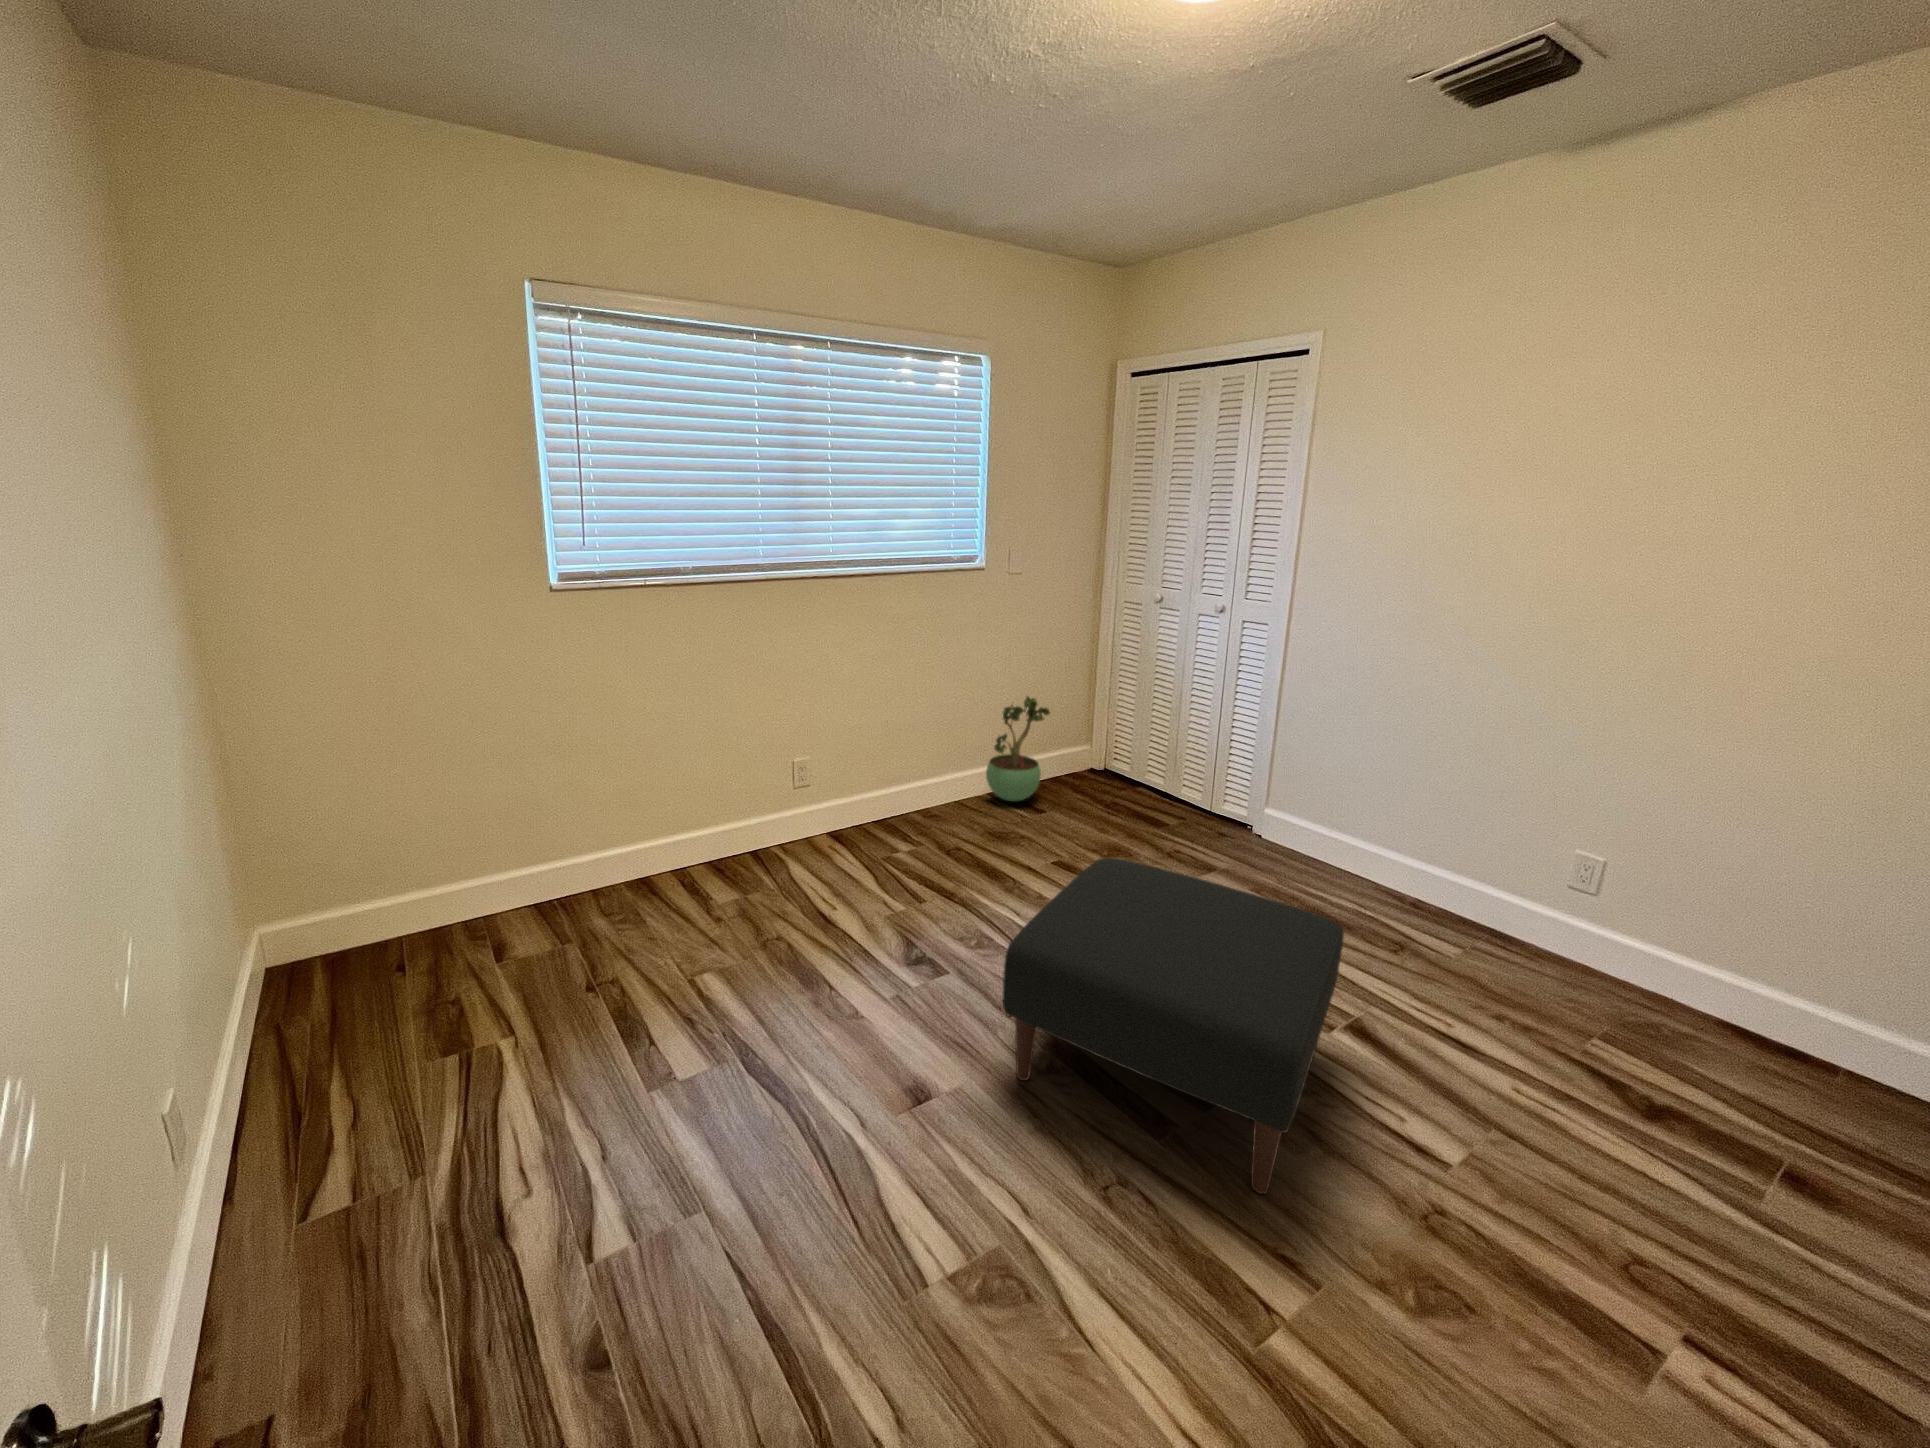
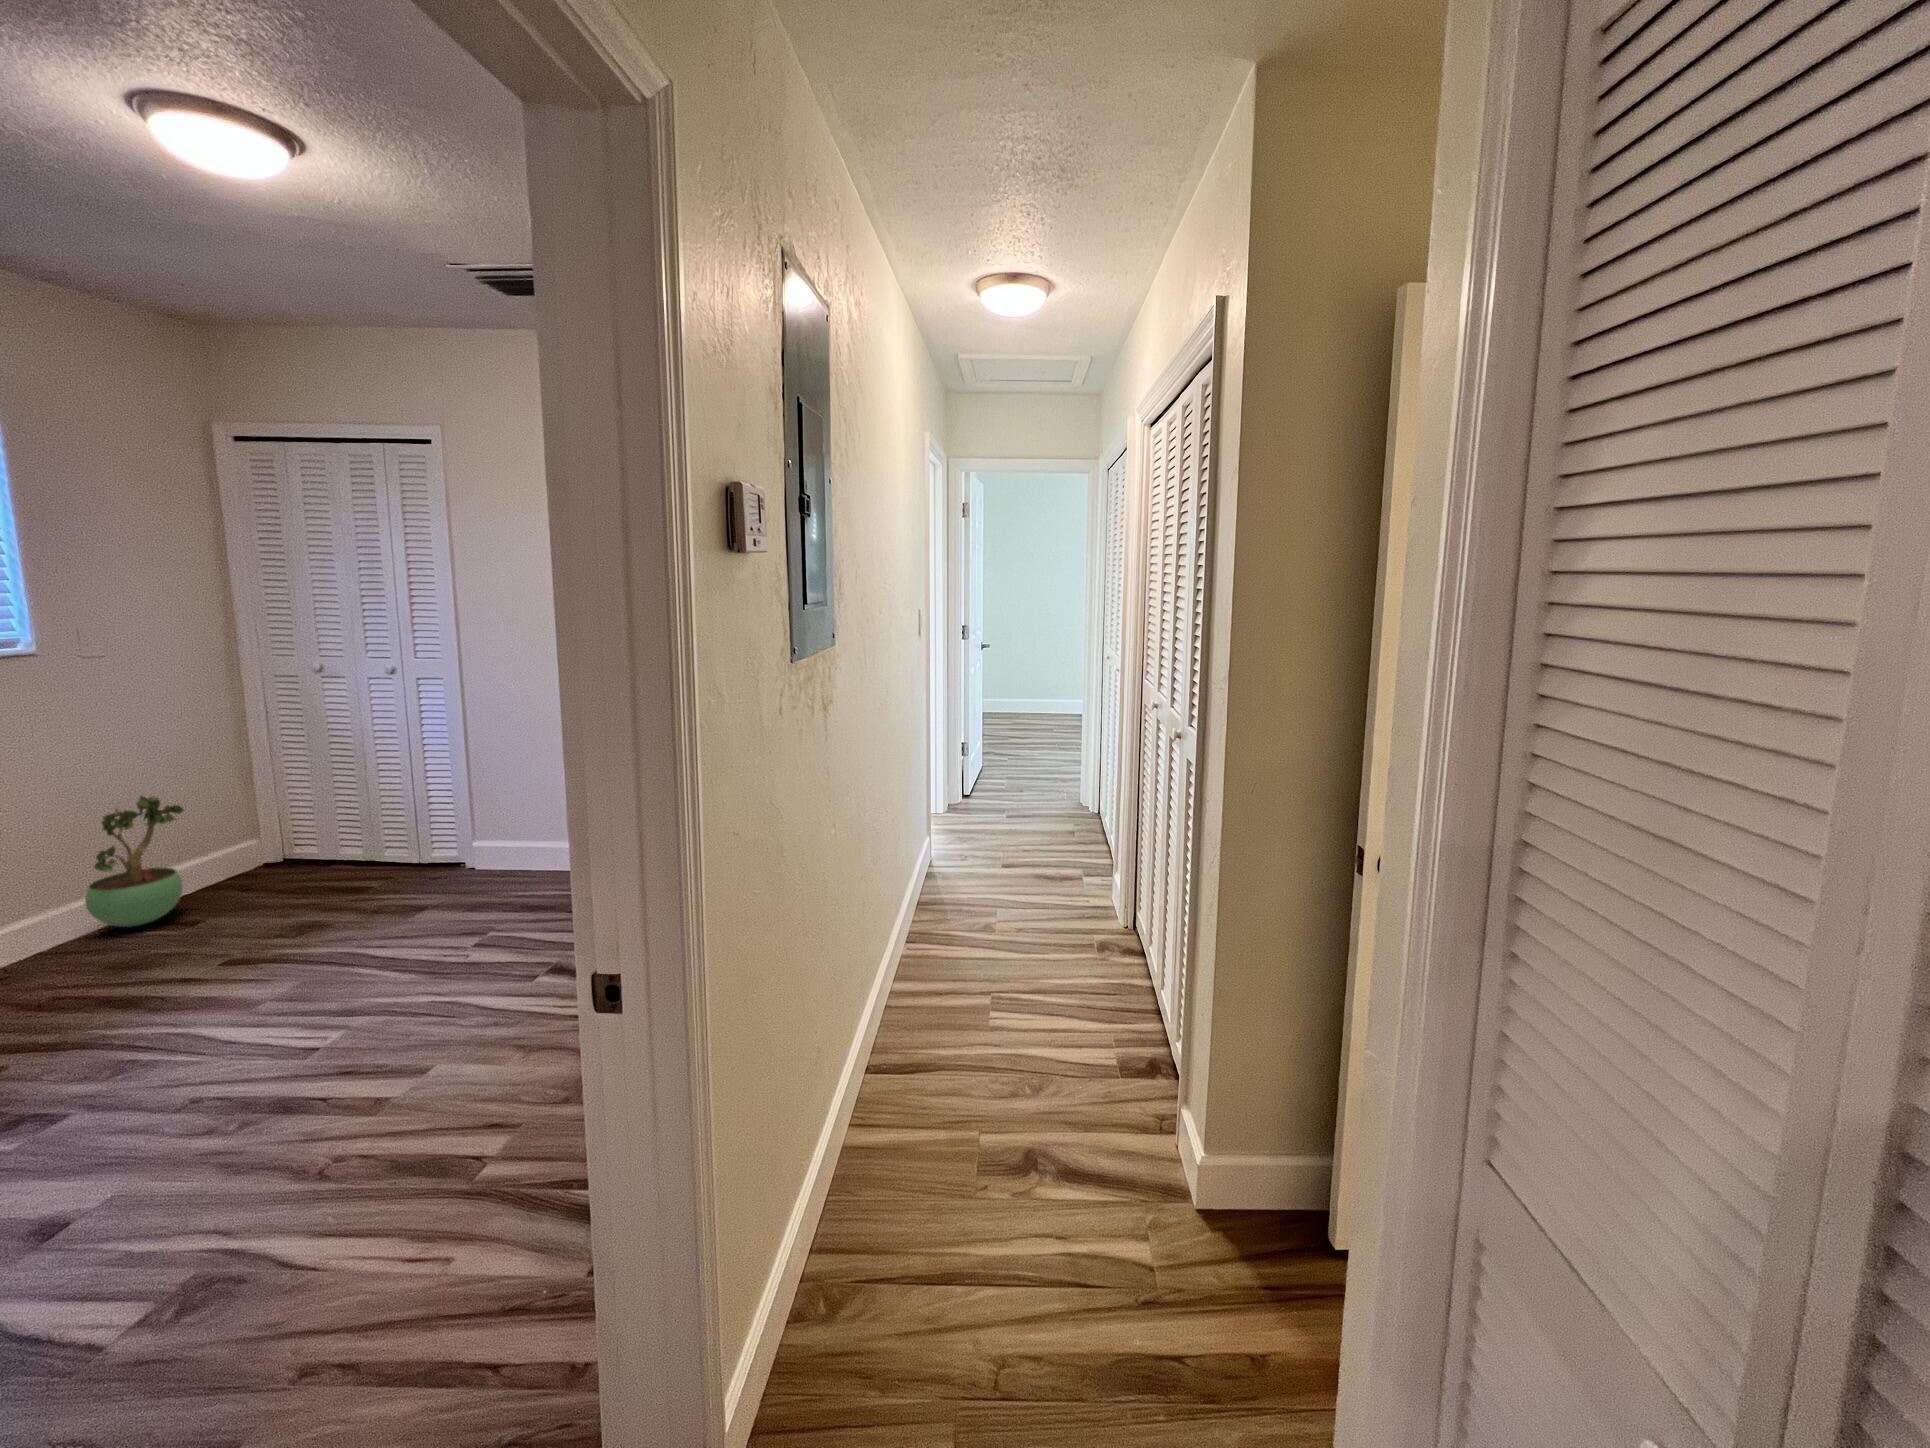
ottoman: present [1003,858,1344,1194] -> none [155,890,525,1152]

